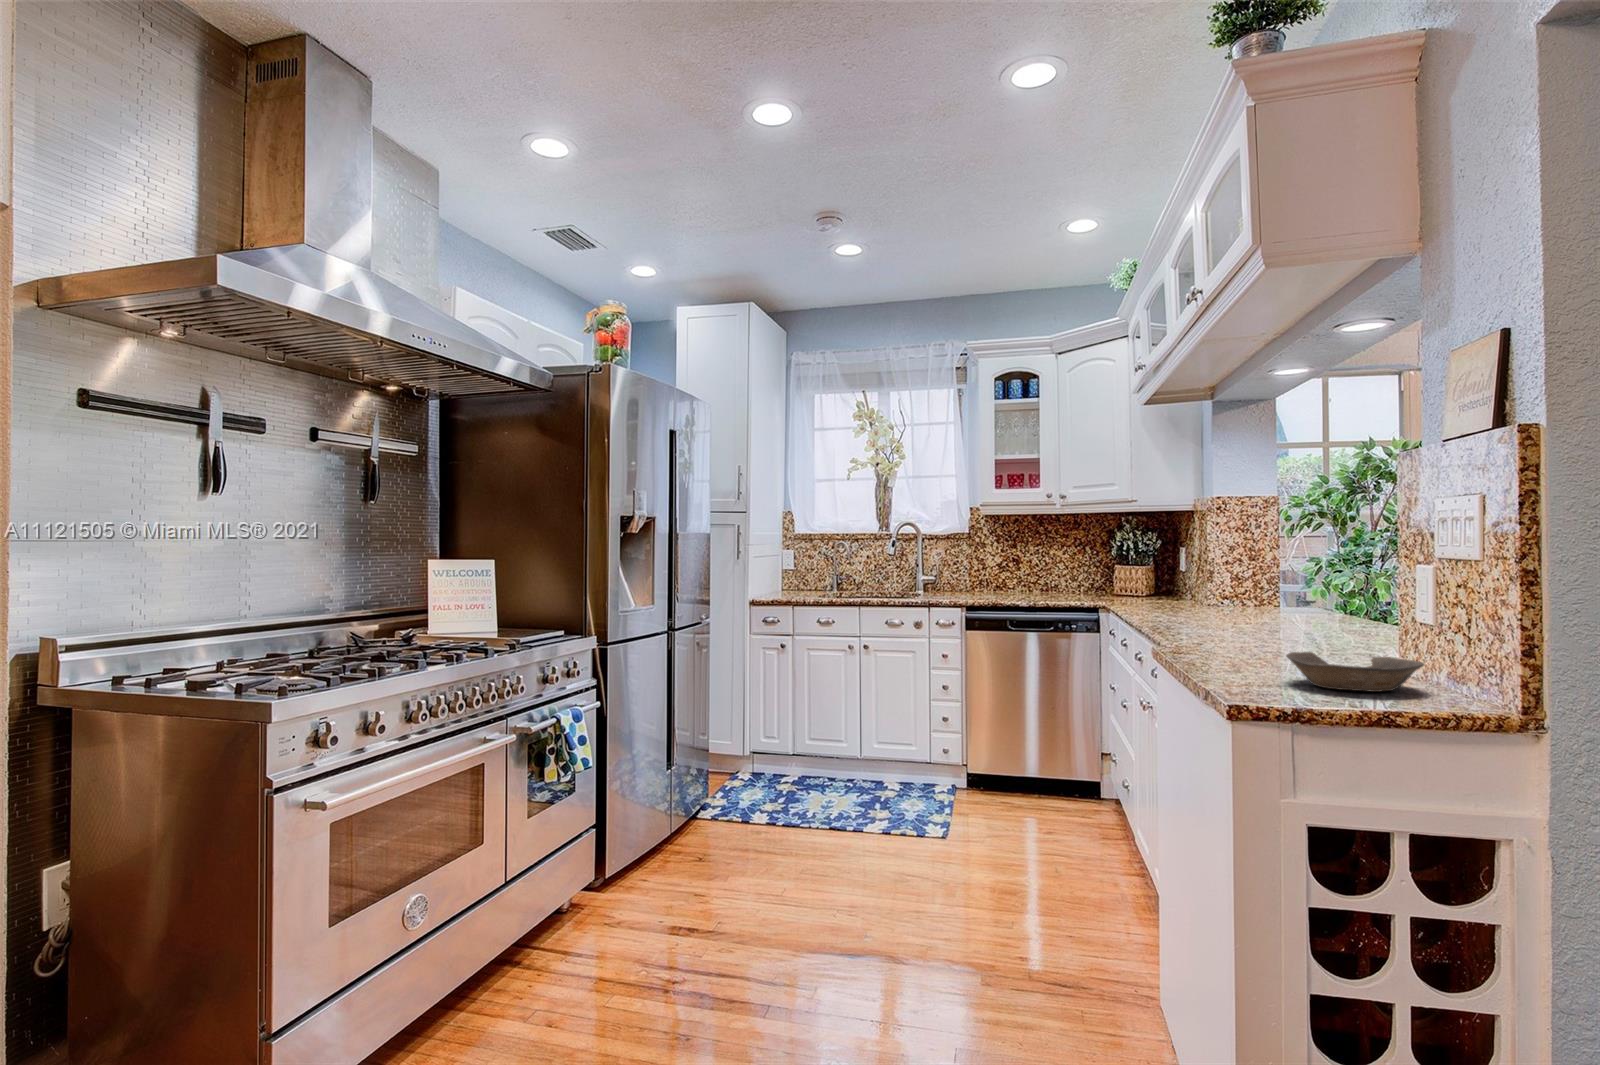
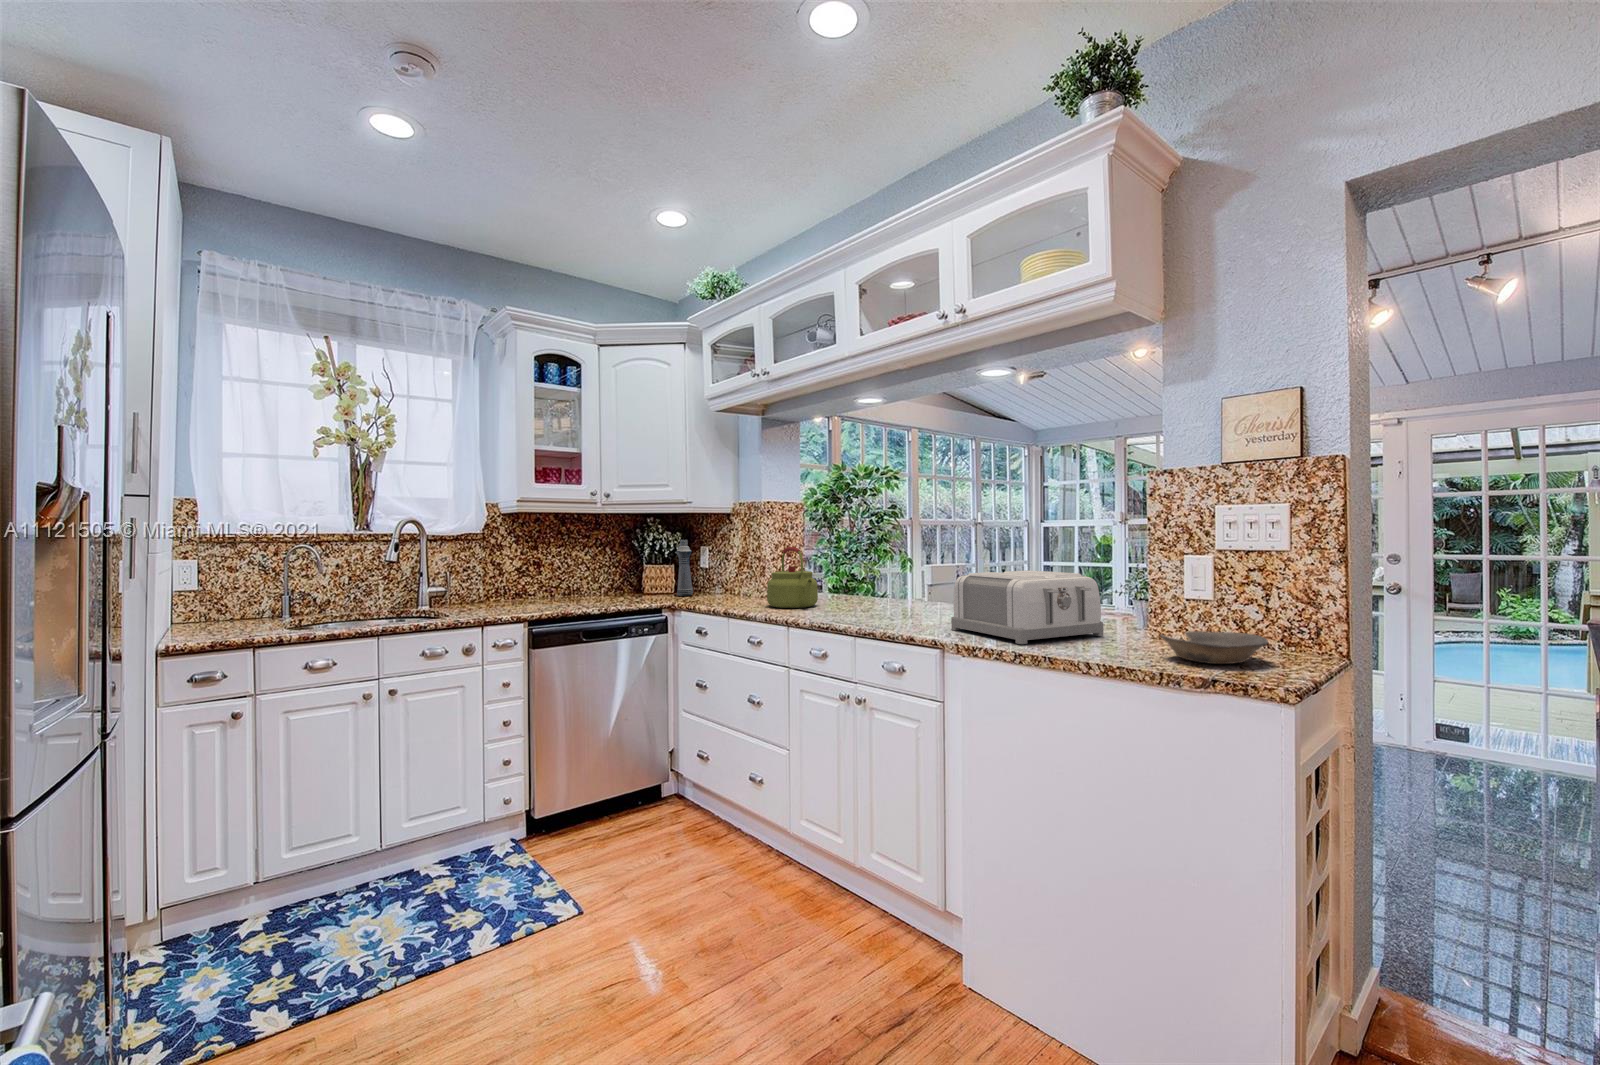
bottle: none [1127,540,1146,599] -> present [676,540,693,596]
kettle: none [1158,548,1220,615] -> present [767,547,818,608]
toaster: none [1219,578,1371,663] -> present [951,570,1104,644]

